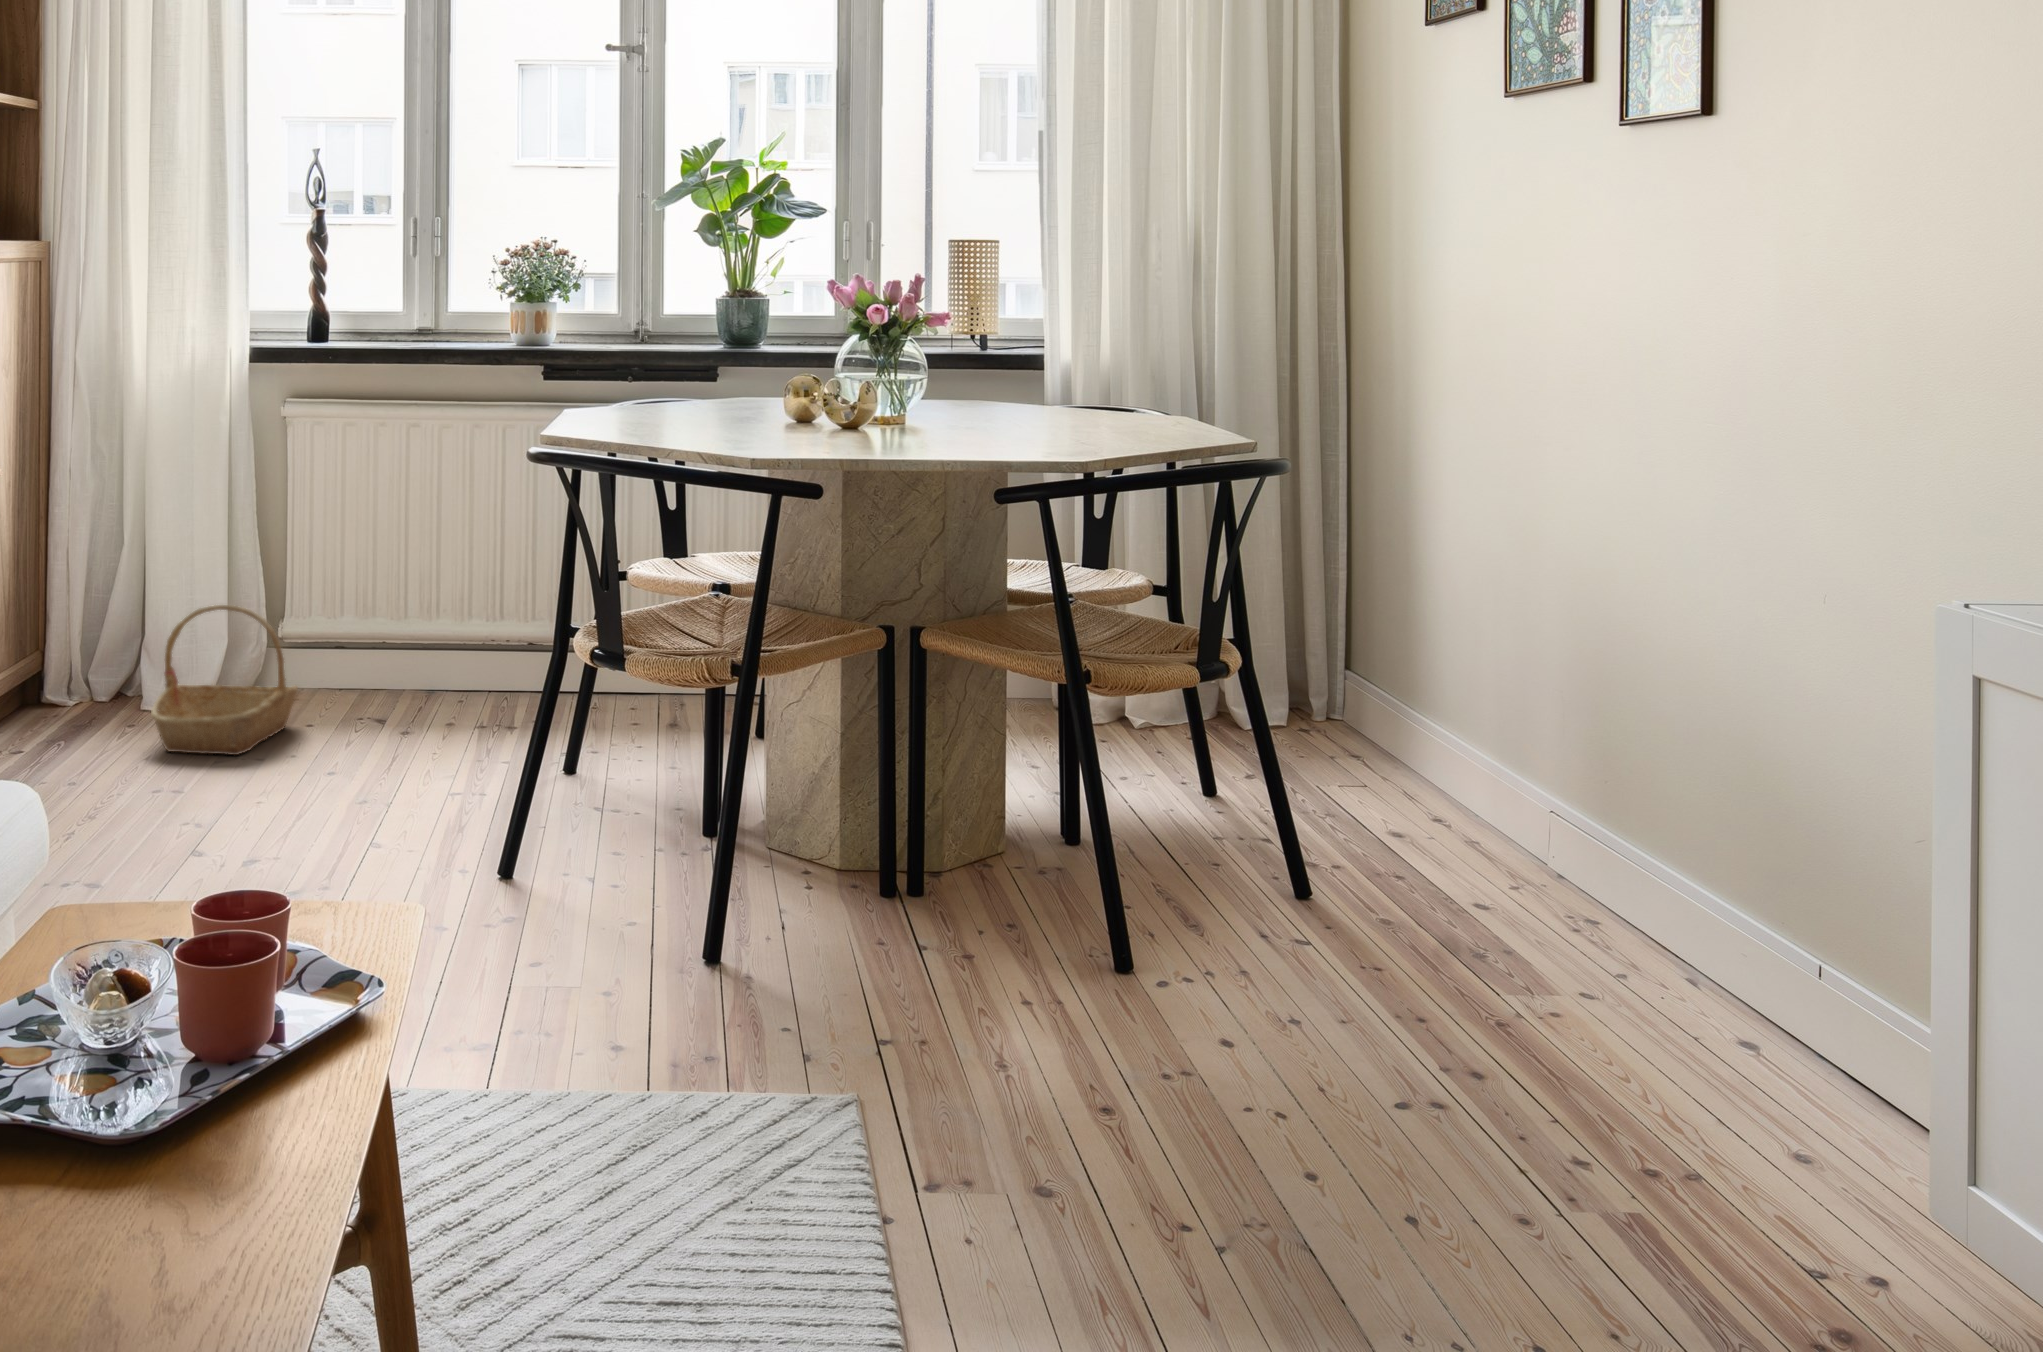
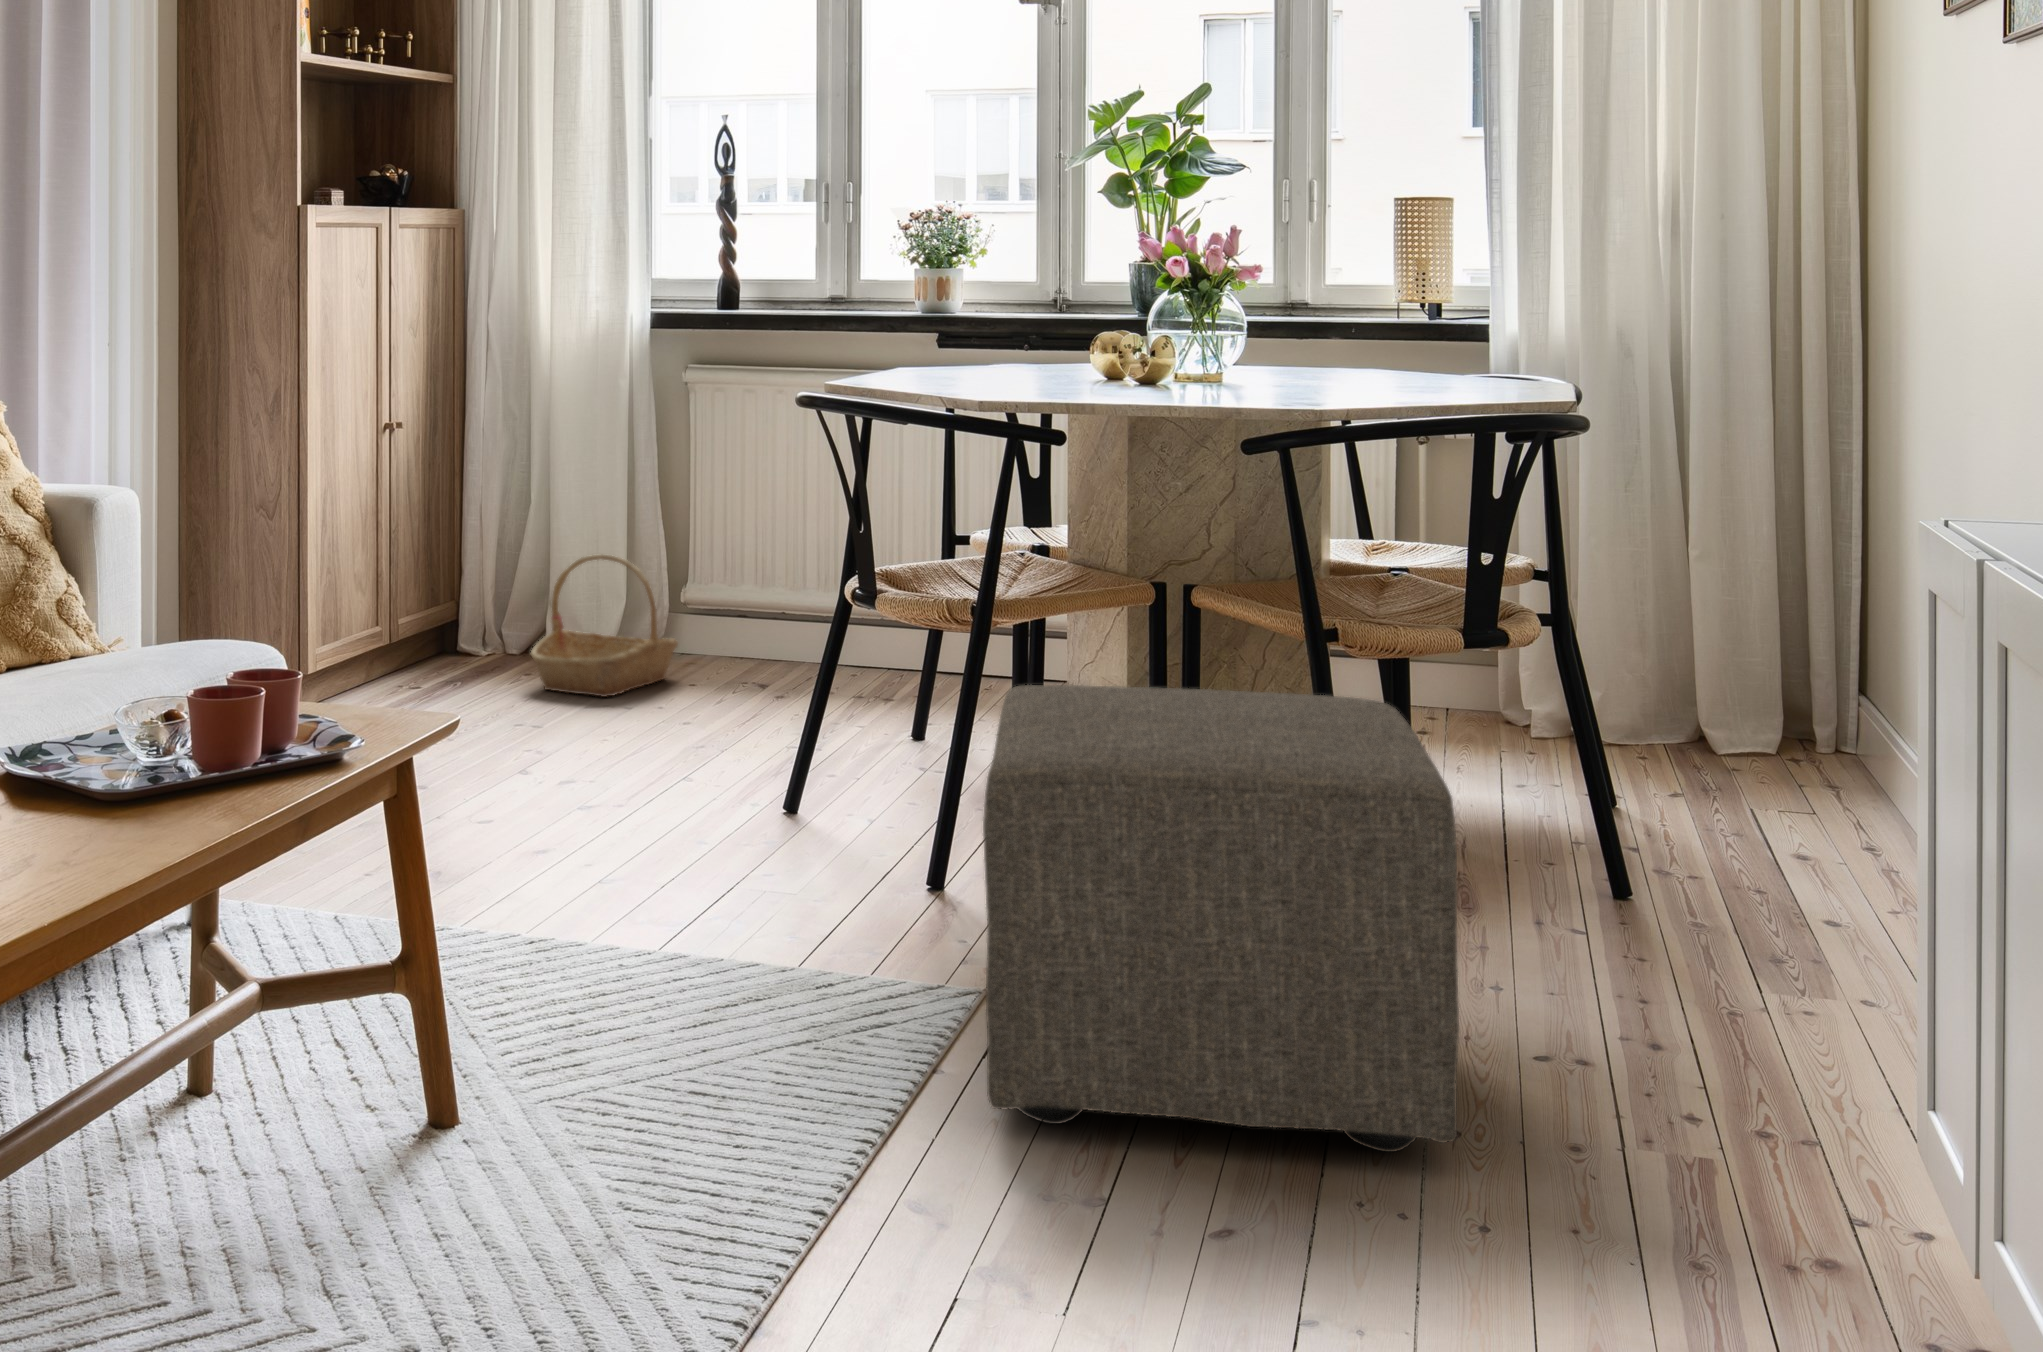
ottoman: none [868,752,1415,1245] -> present [983,685,1459,1152]

